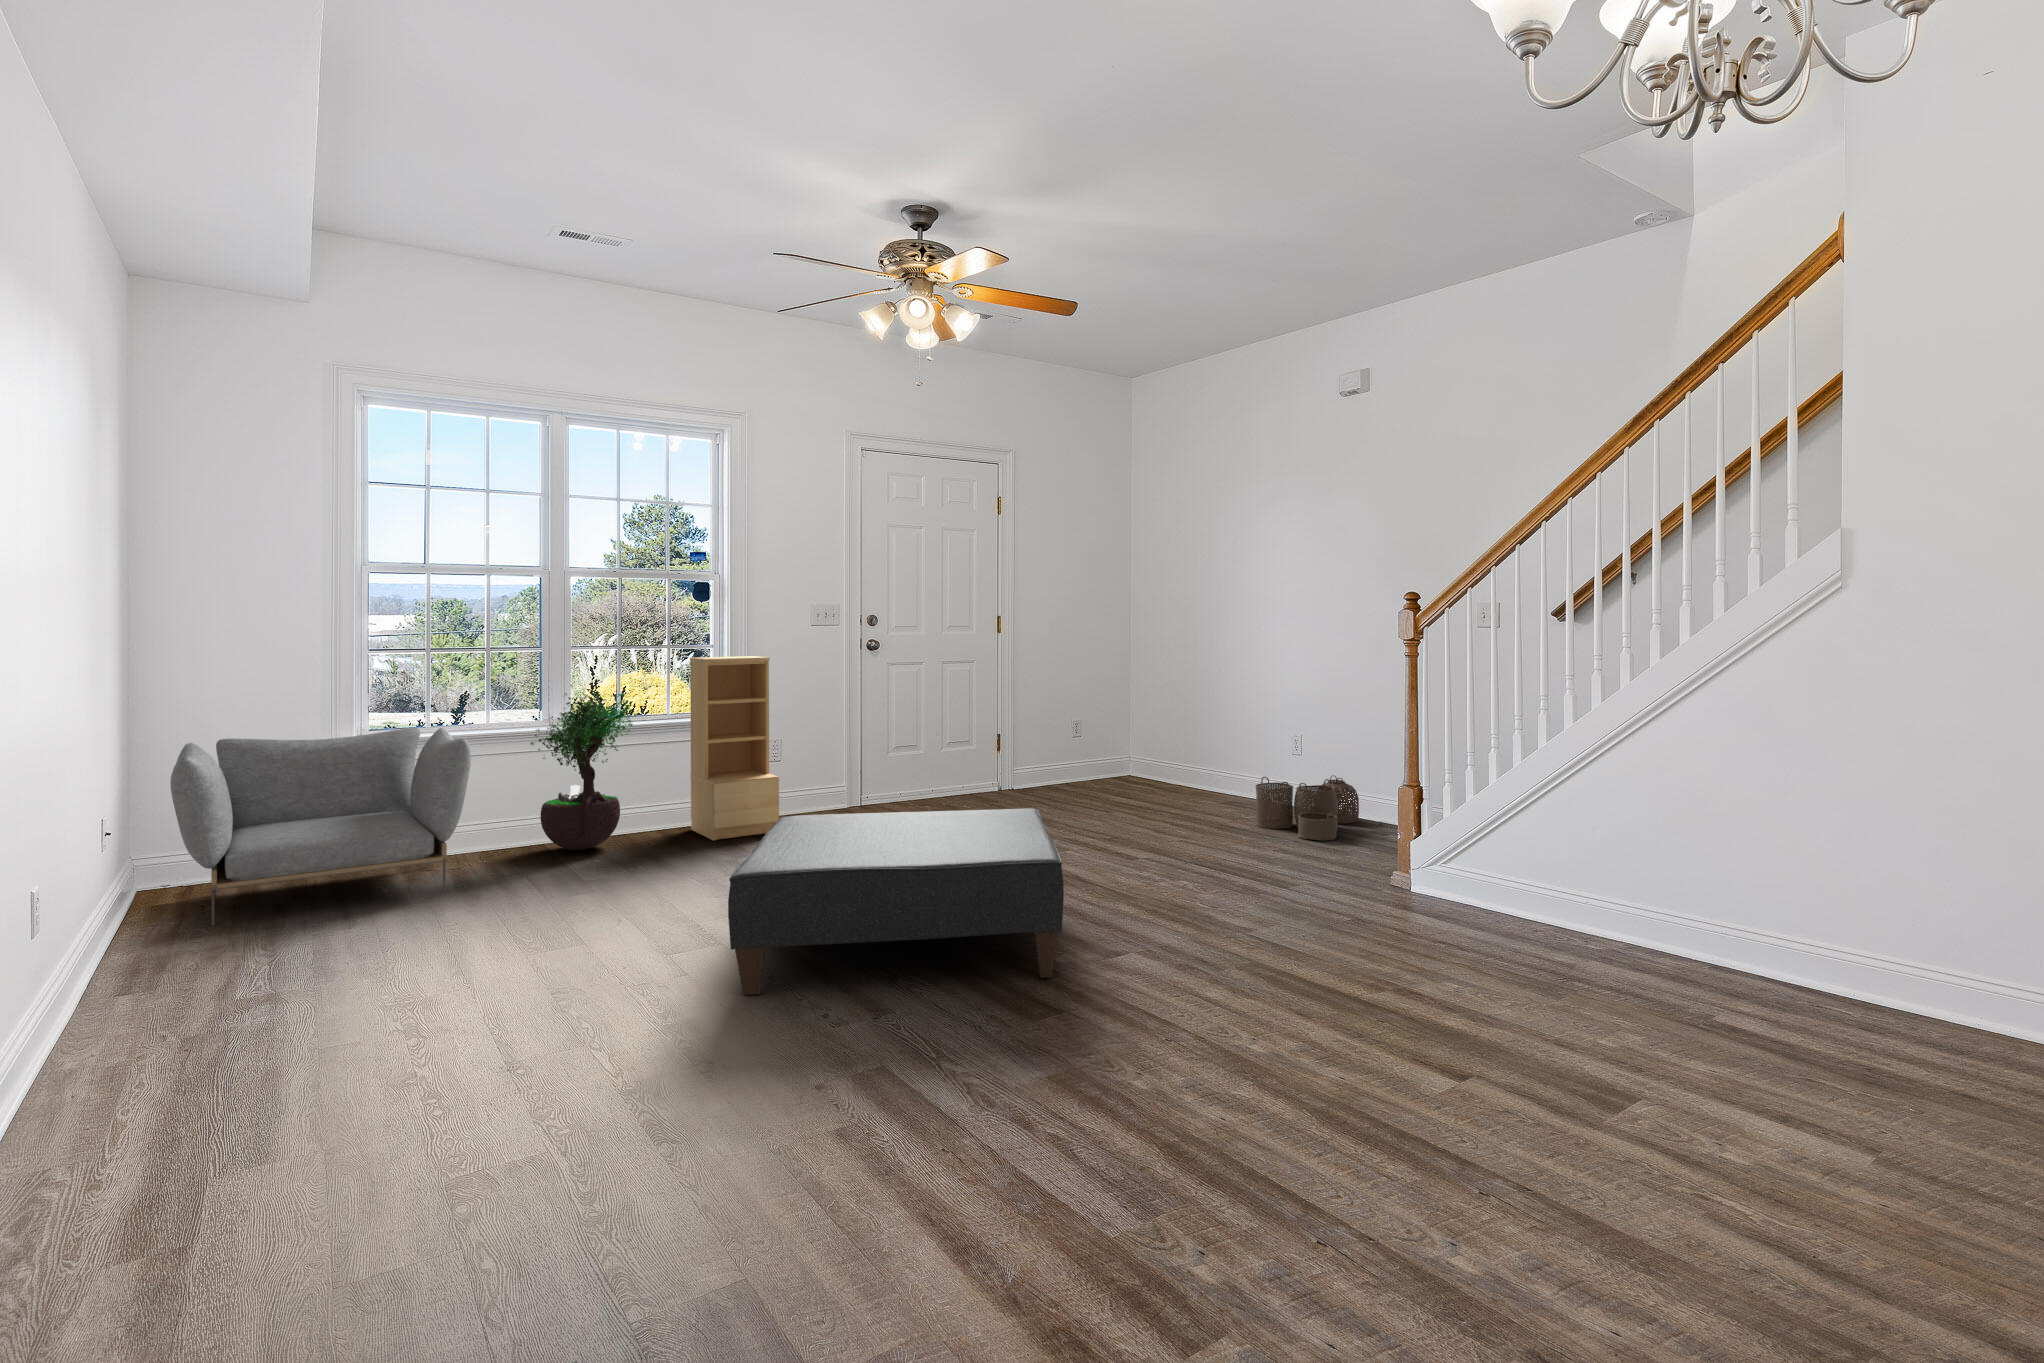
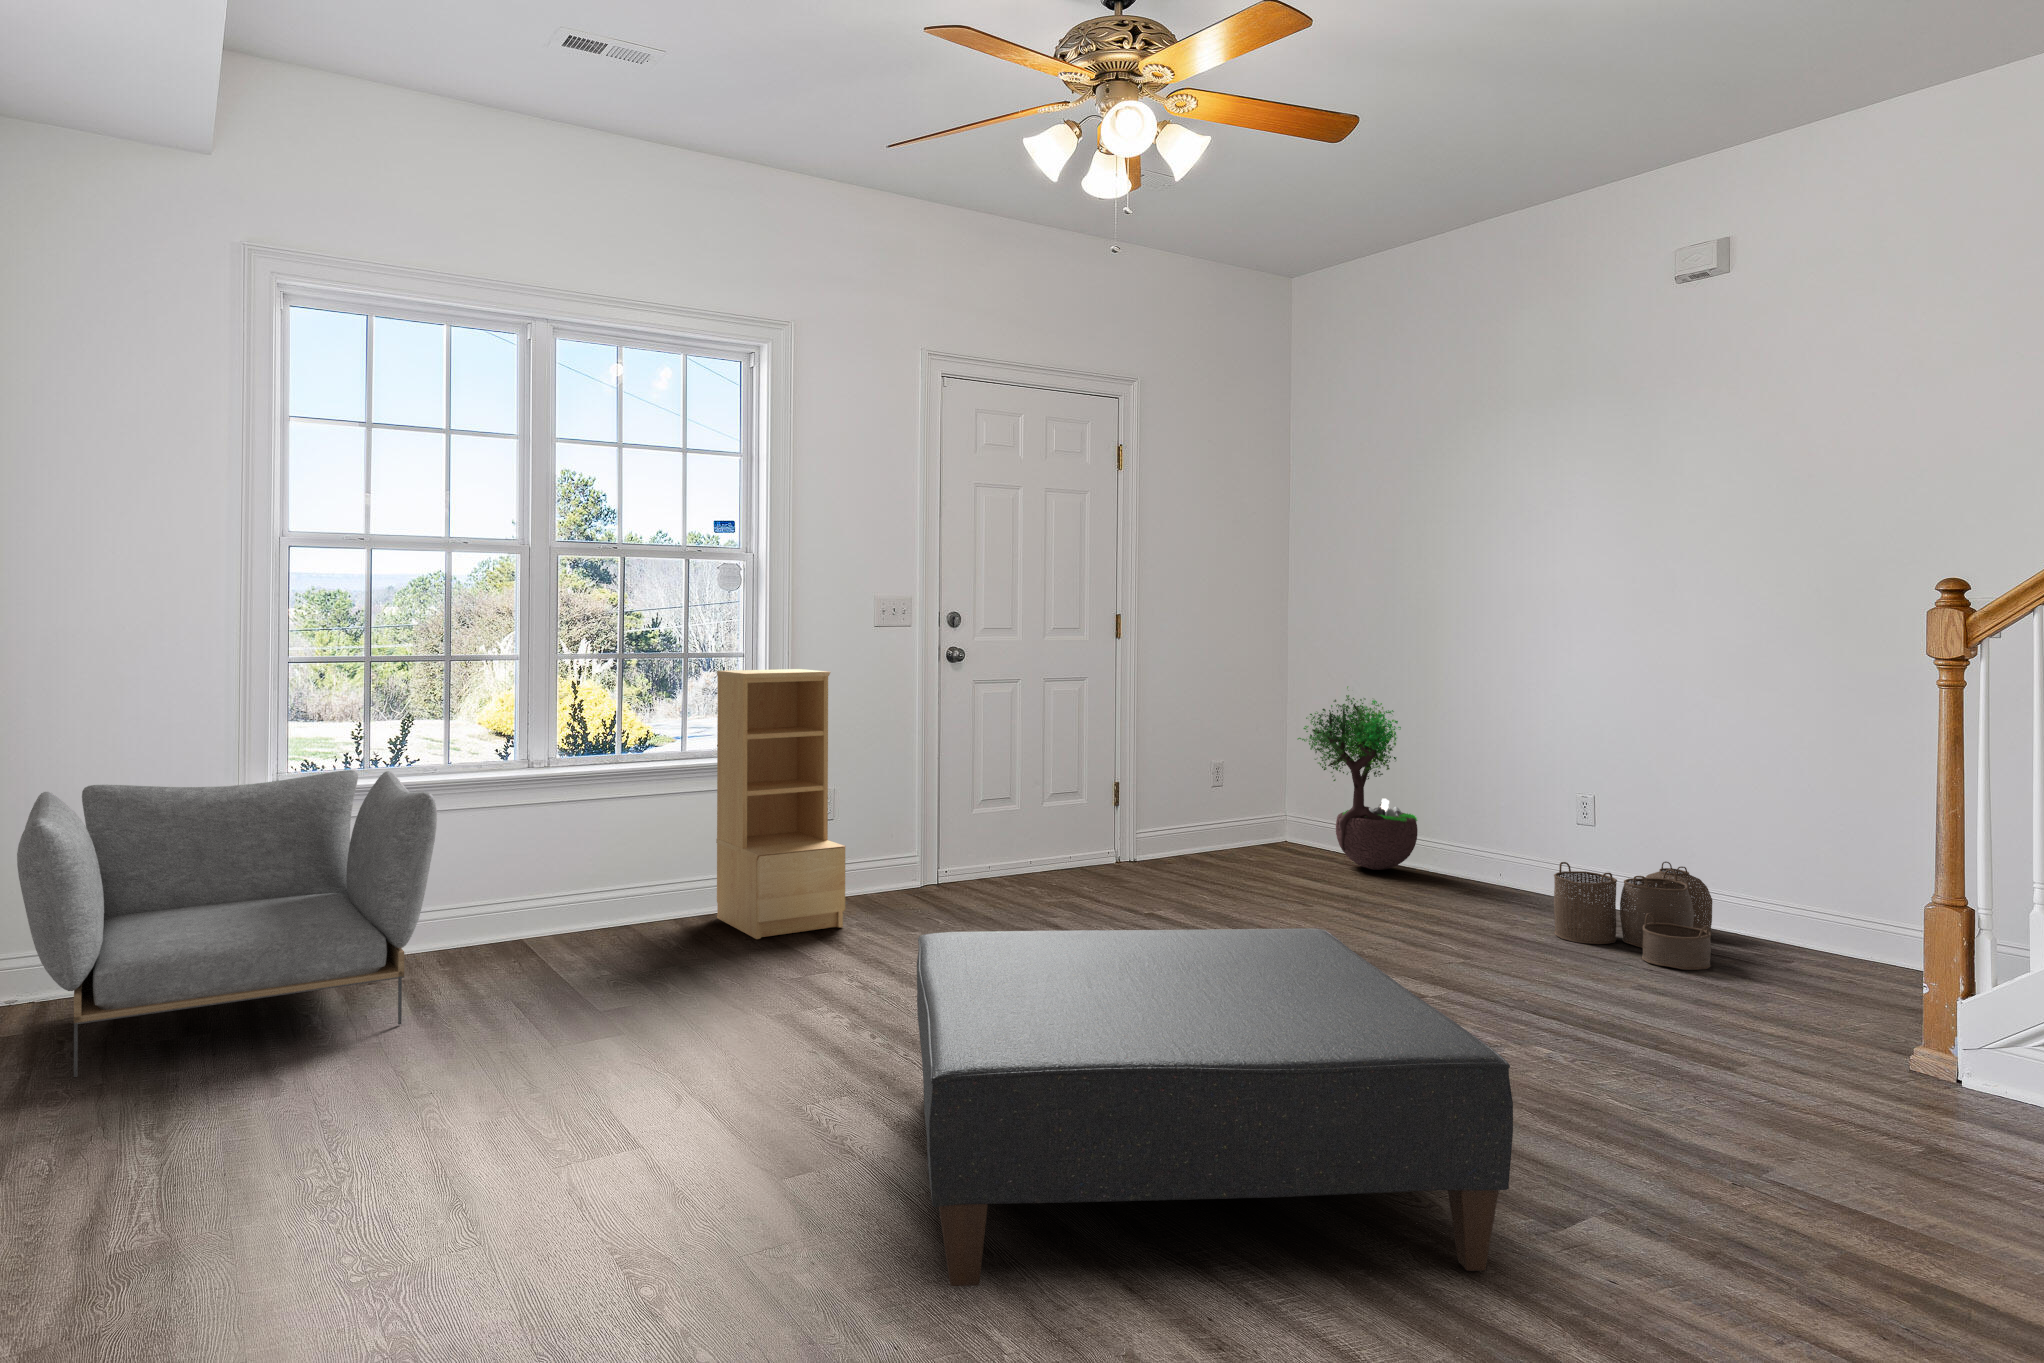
potted tree: present [531,685,636,850] -> present [1298,686,1418,870]

